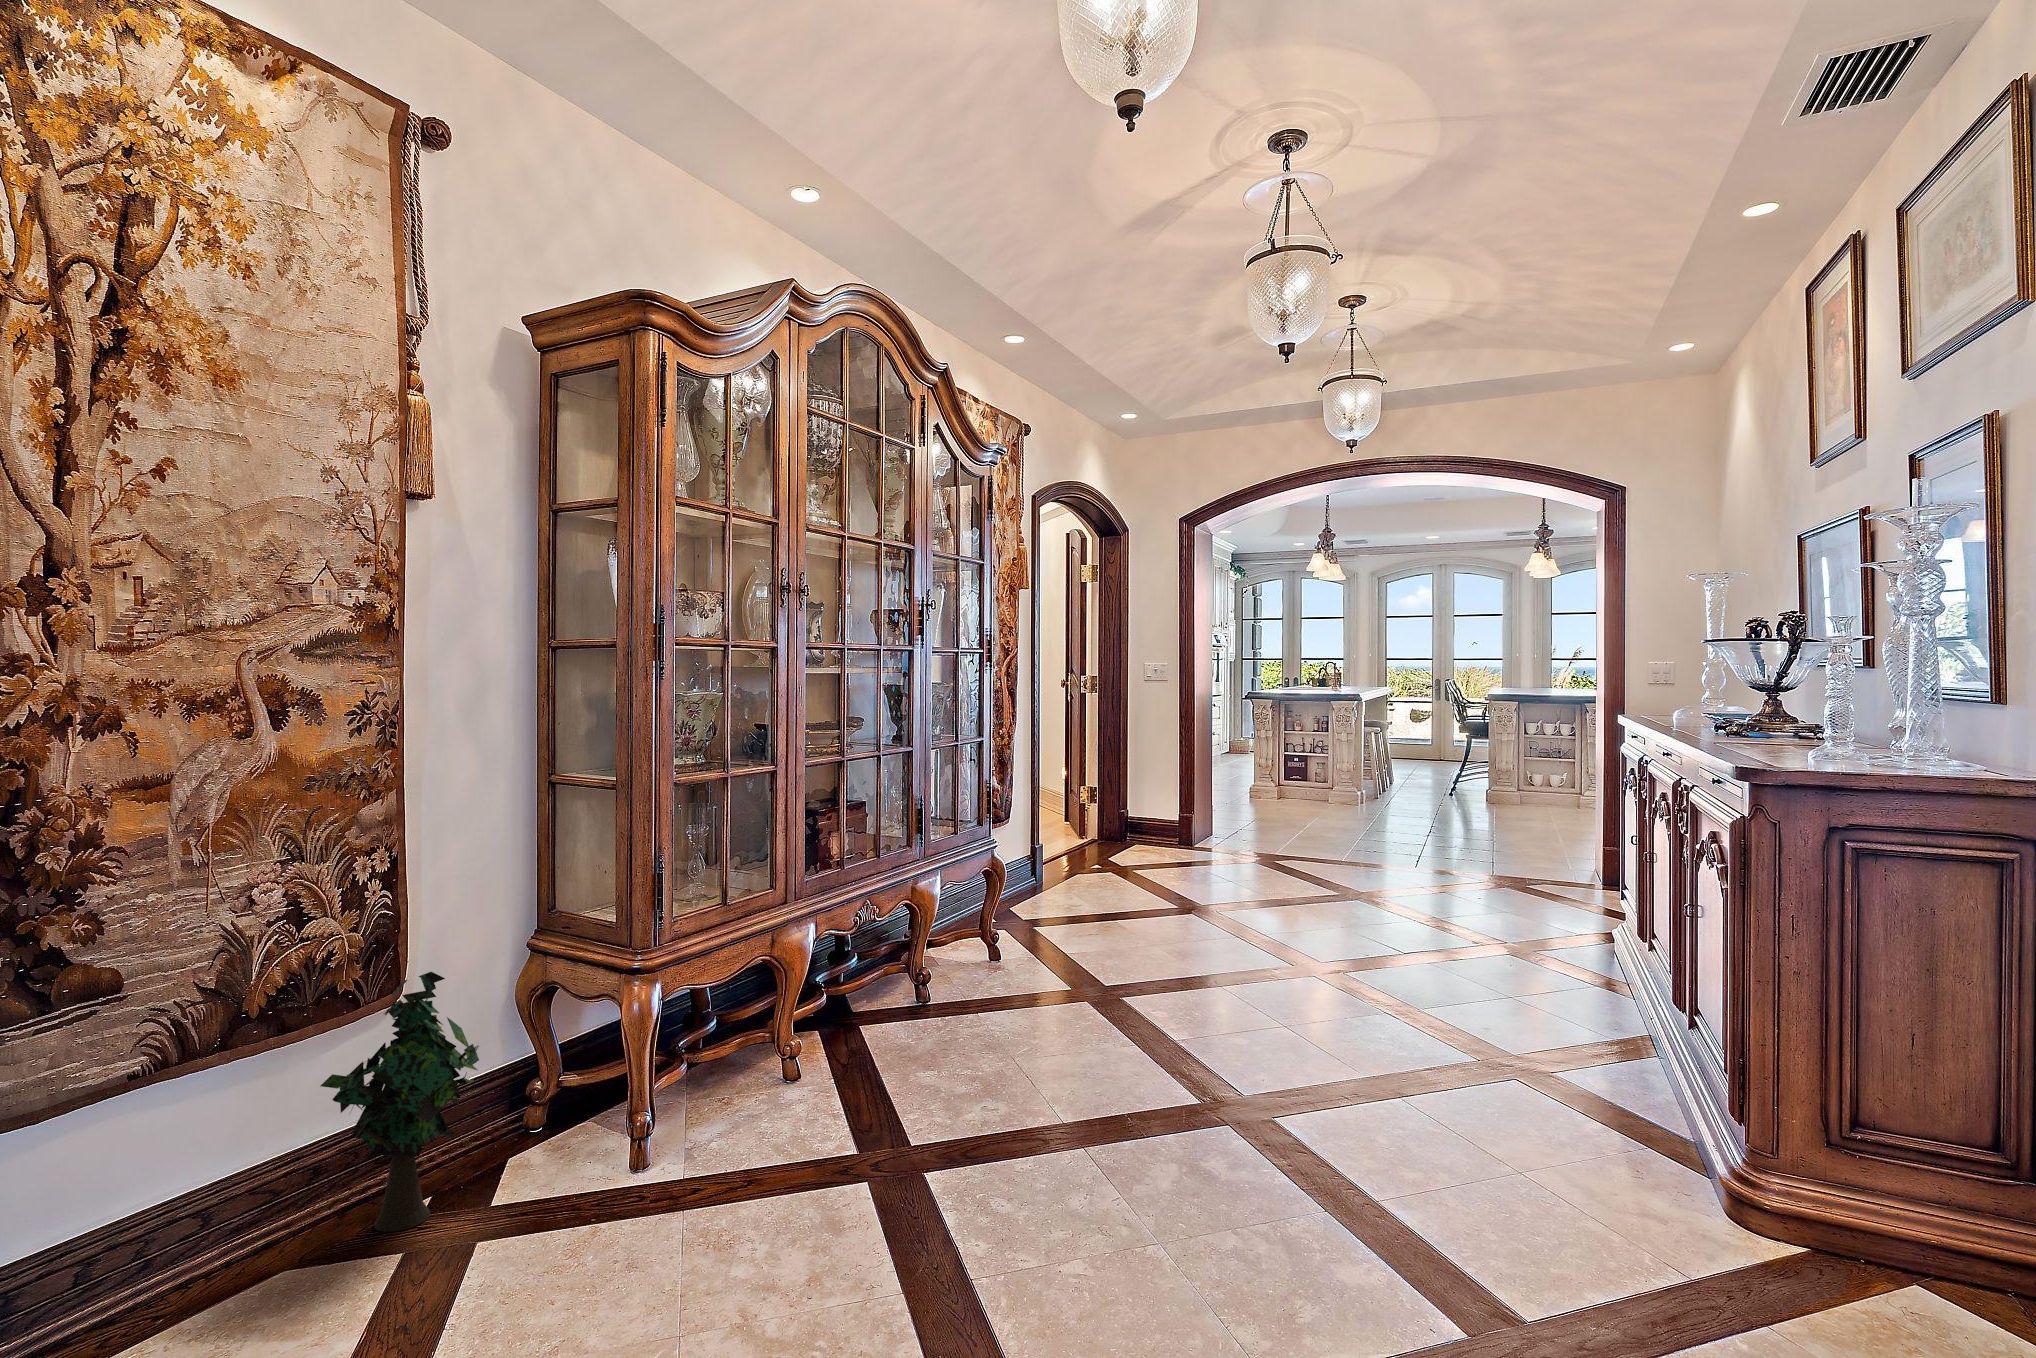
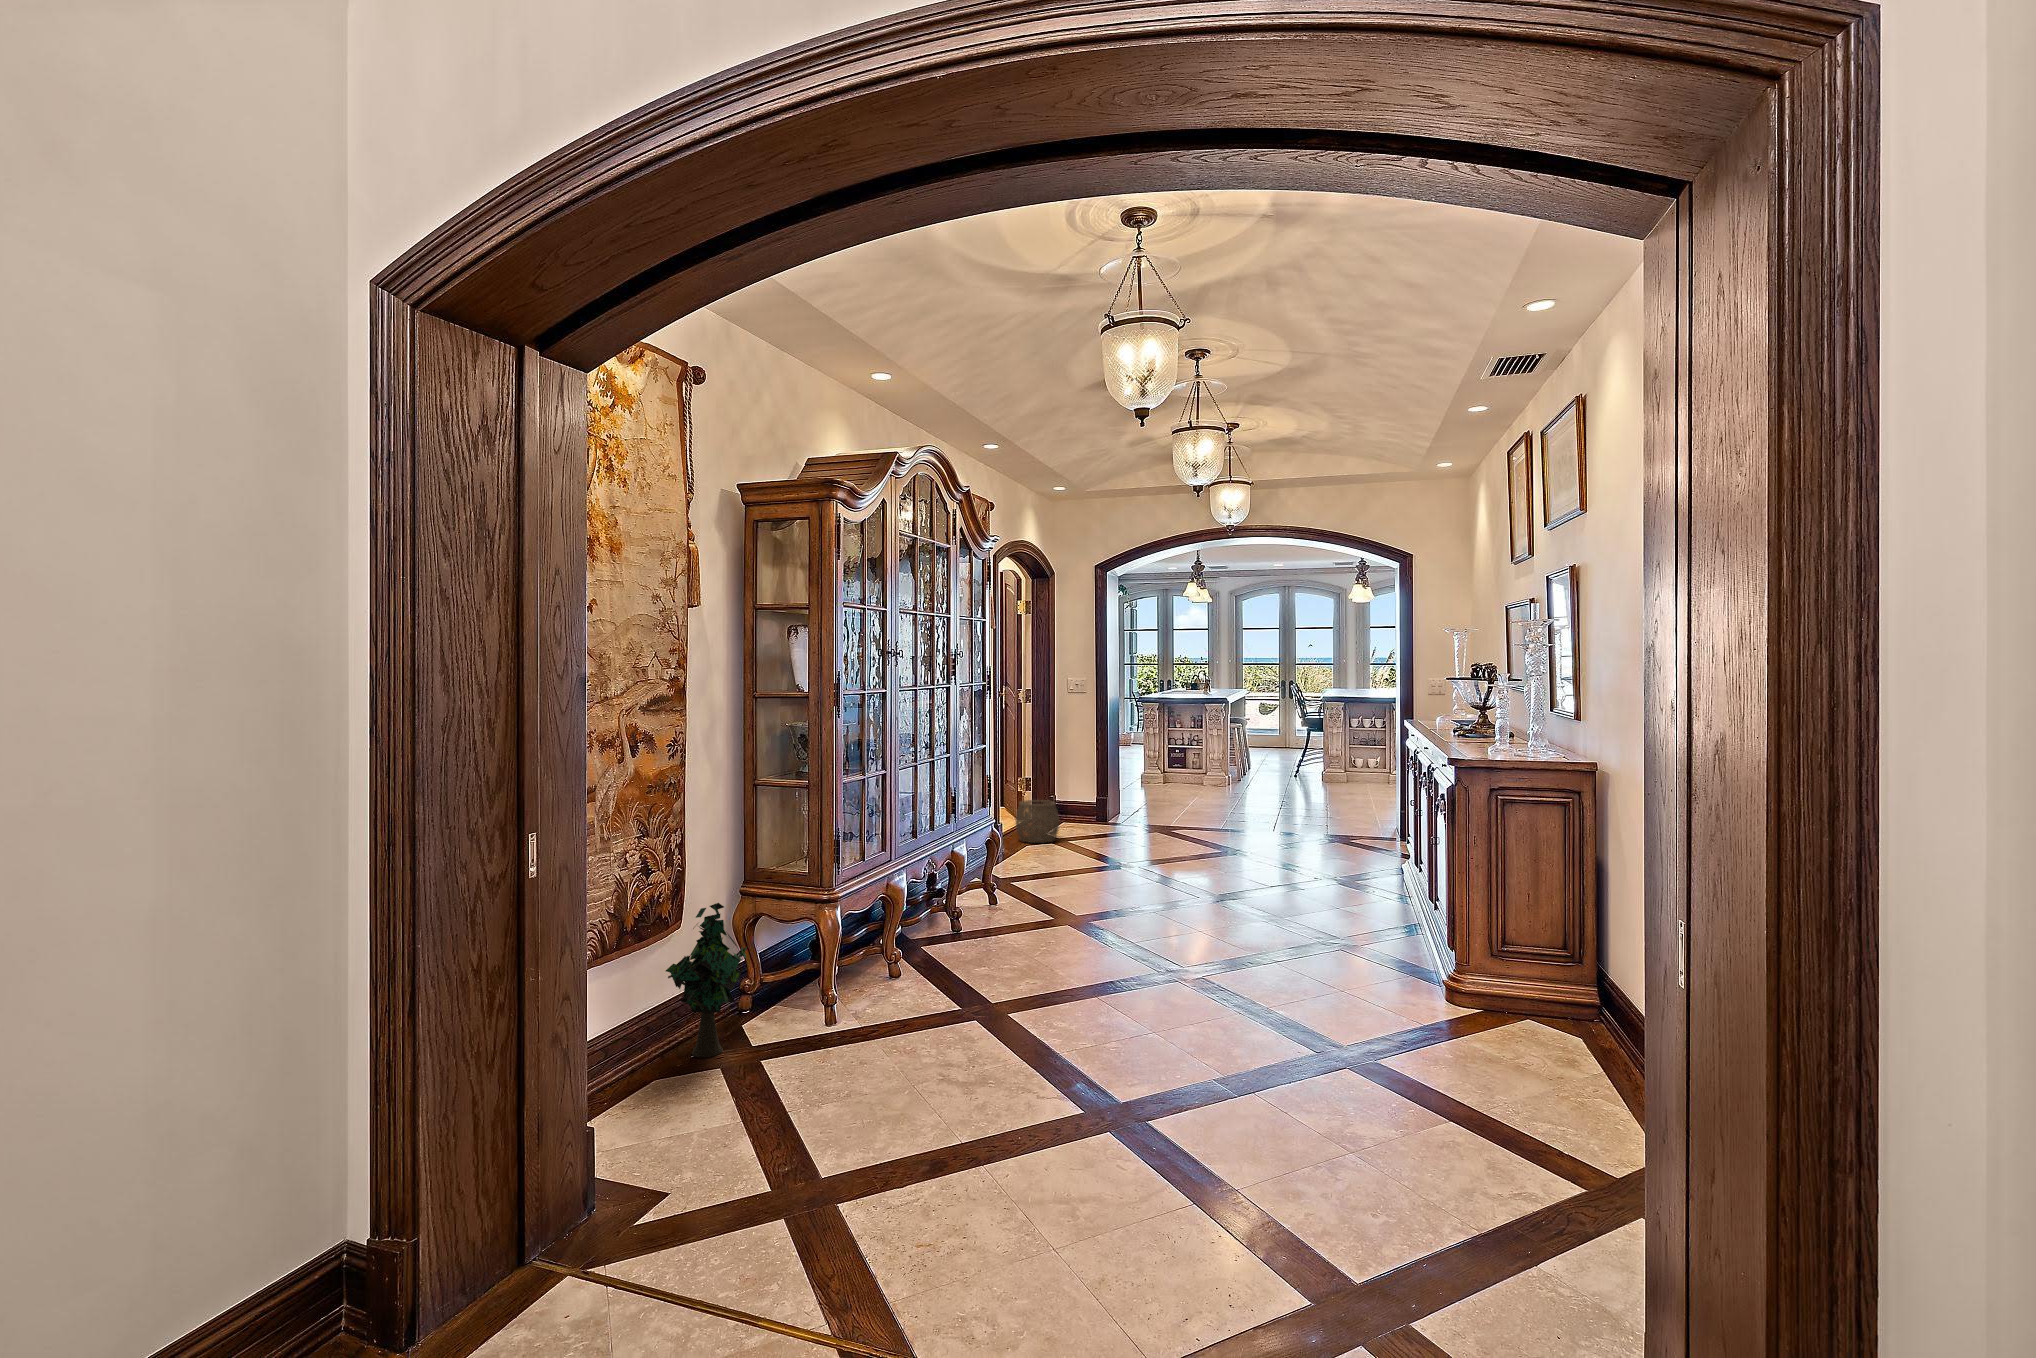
woven basket: none [1063,818,1122,875] -> present [1016,800,1059,843]

